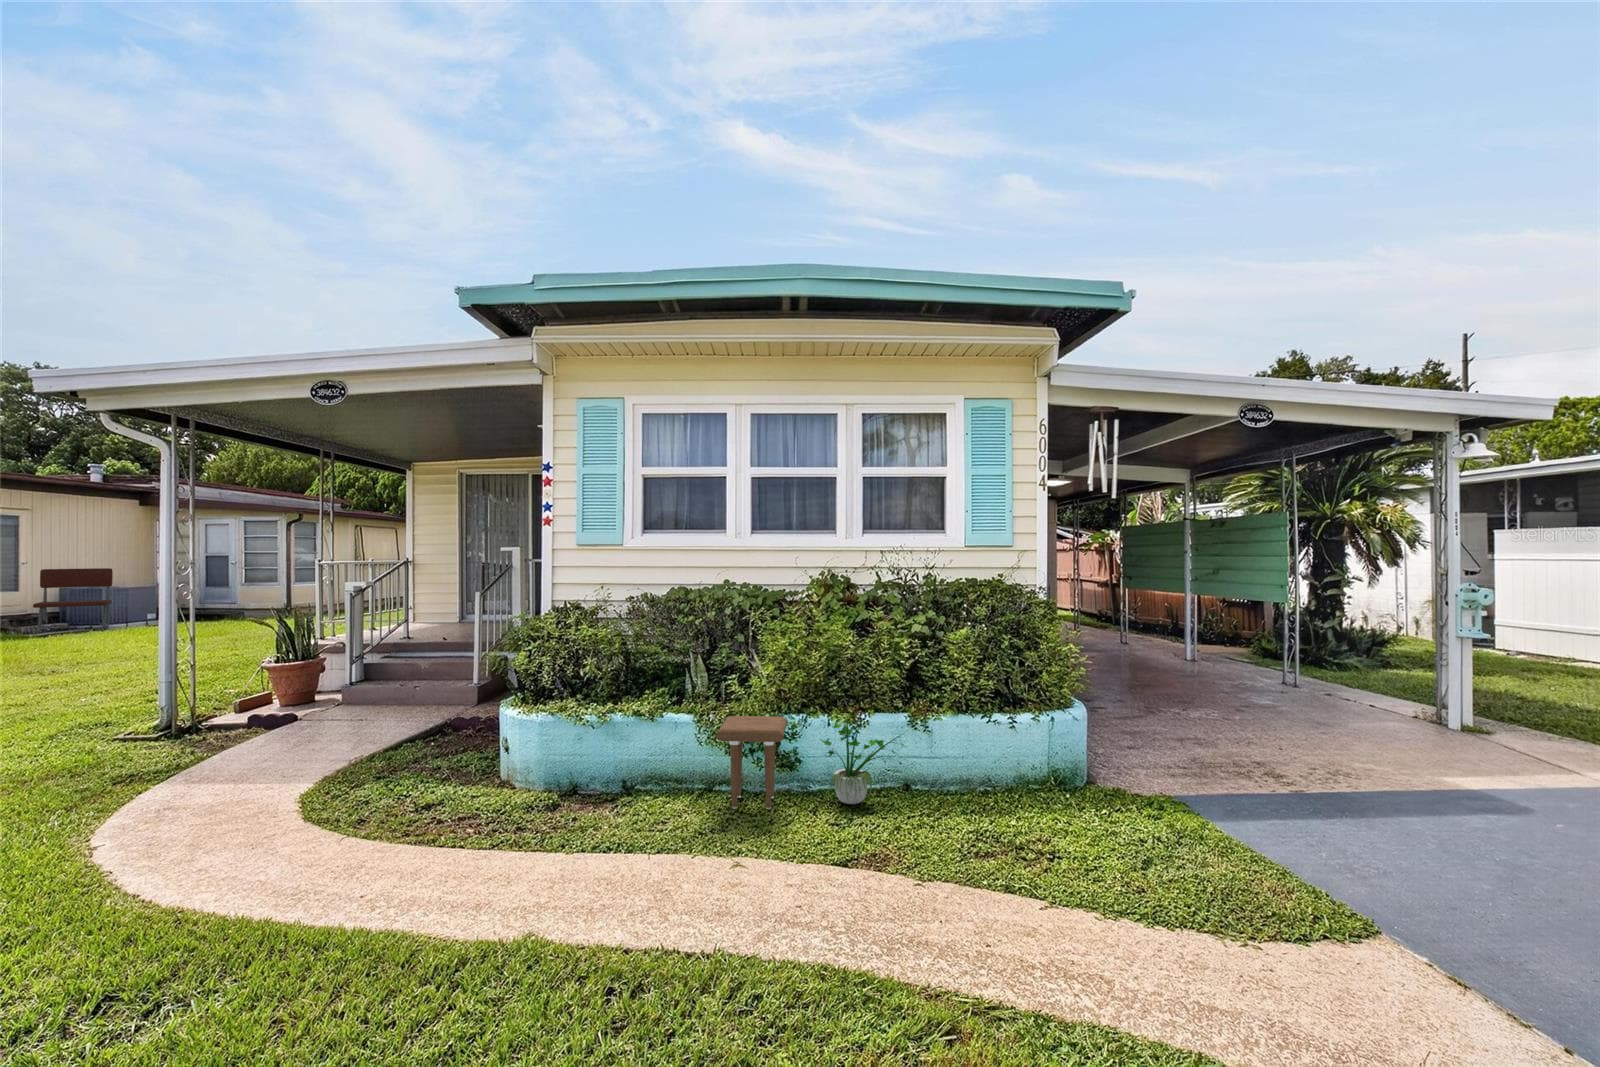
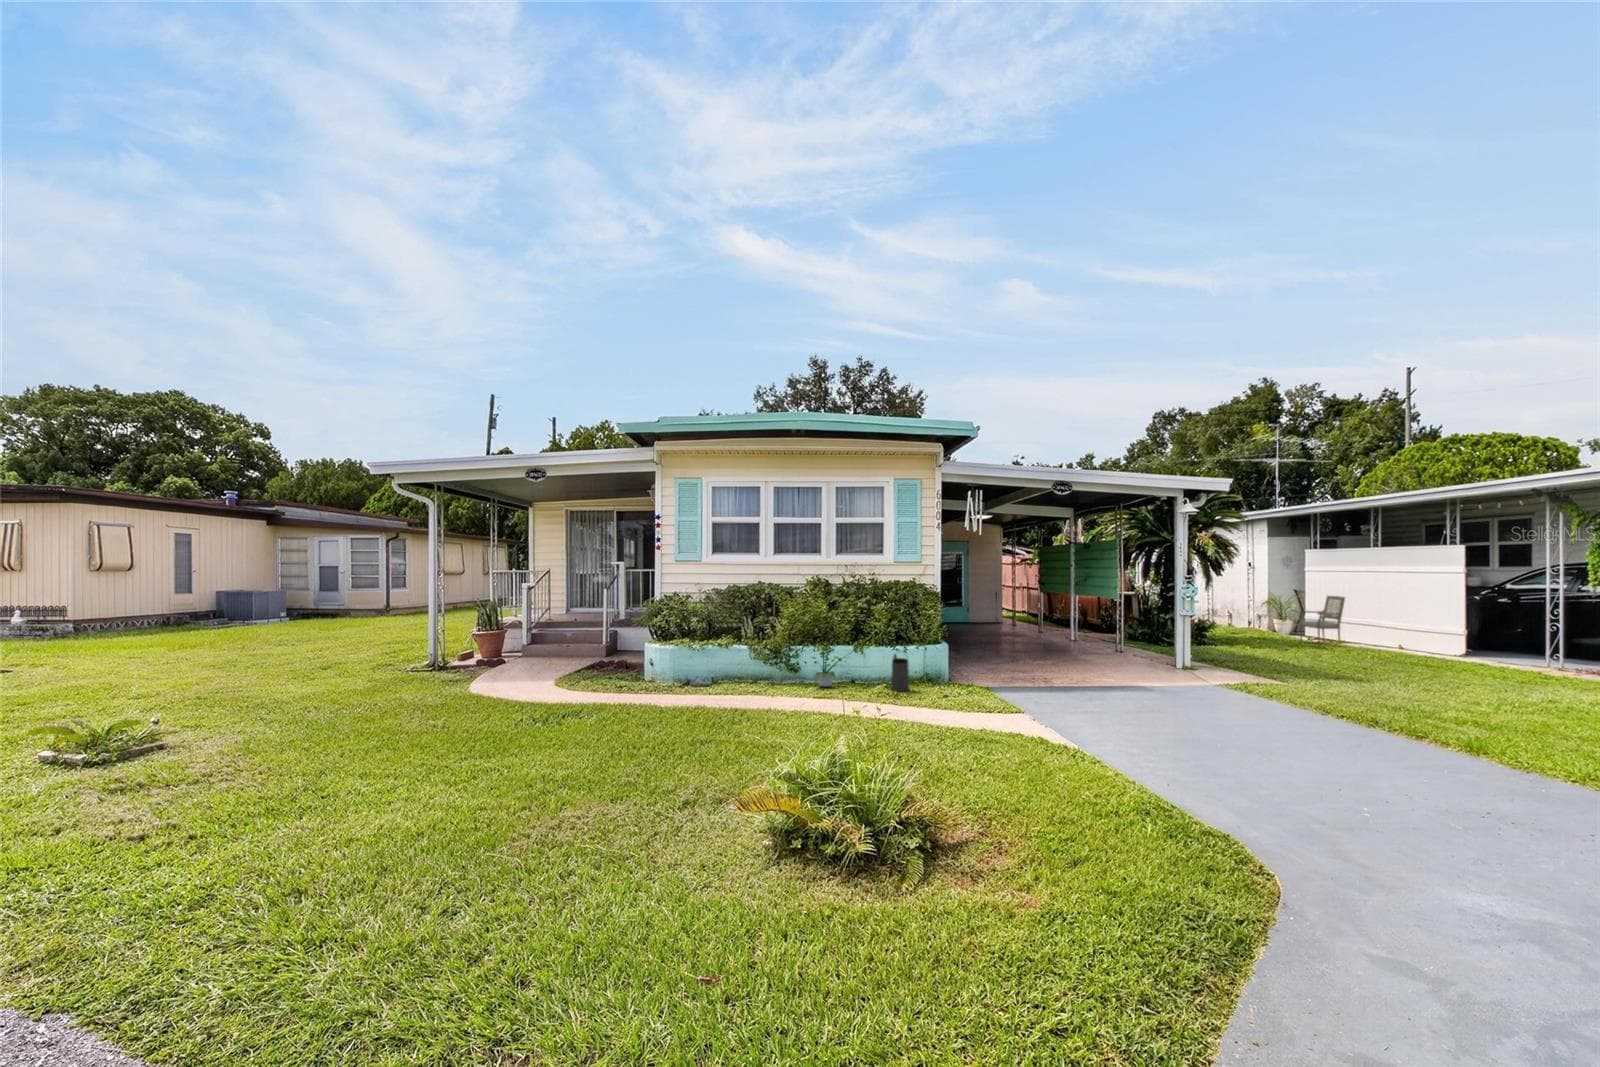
bench: present [33,568,113,631] -> none [214,576,264,624]
chair: none [1500,593,1579,665] -> present [1300,595,1345,644]
side table: present [716,716,787,809] -> none [761,646,794,688]
watering can: none [990,731,1034,824] -> present [891,654,910,691]

